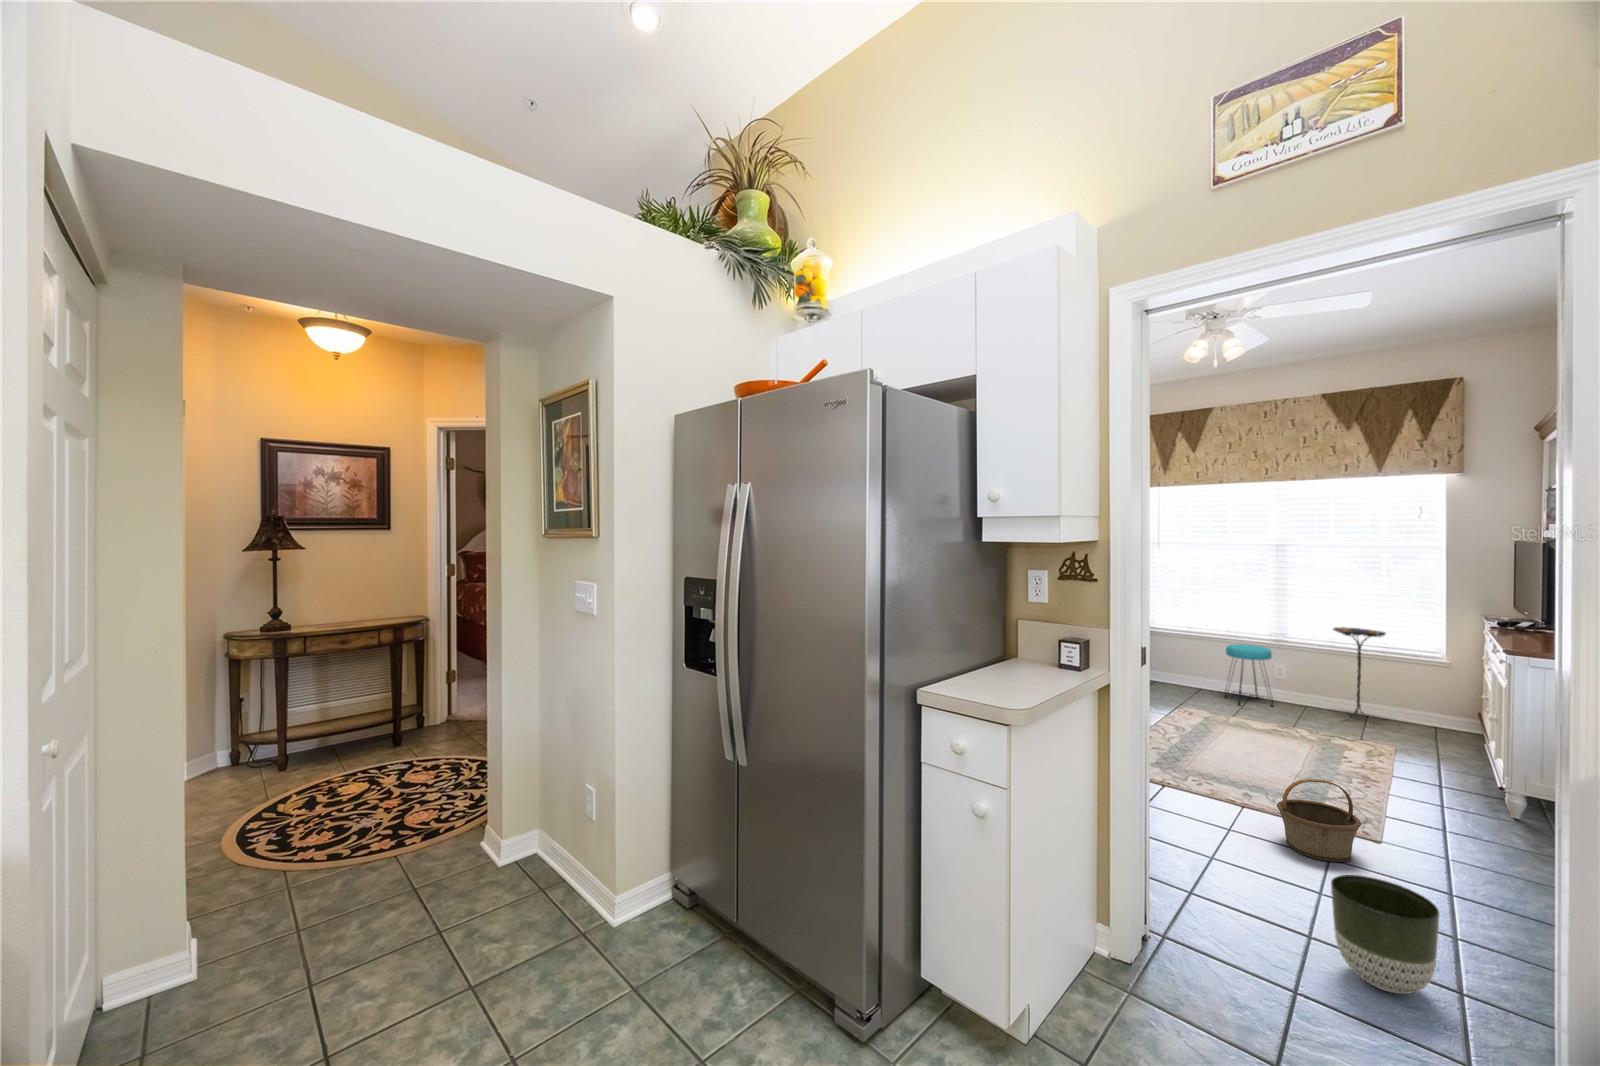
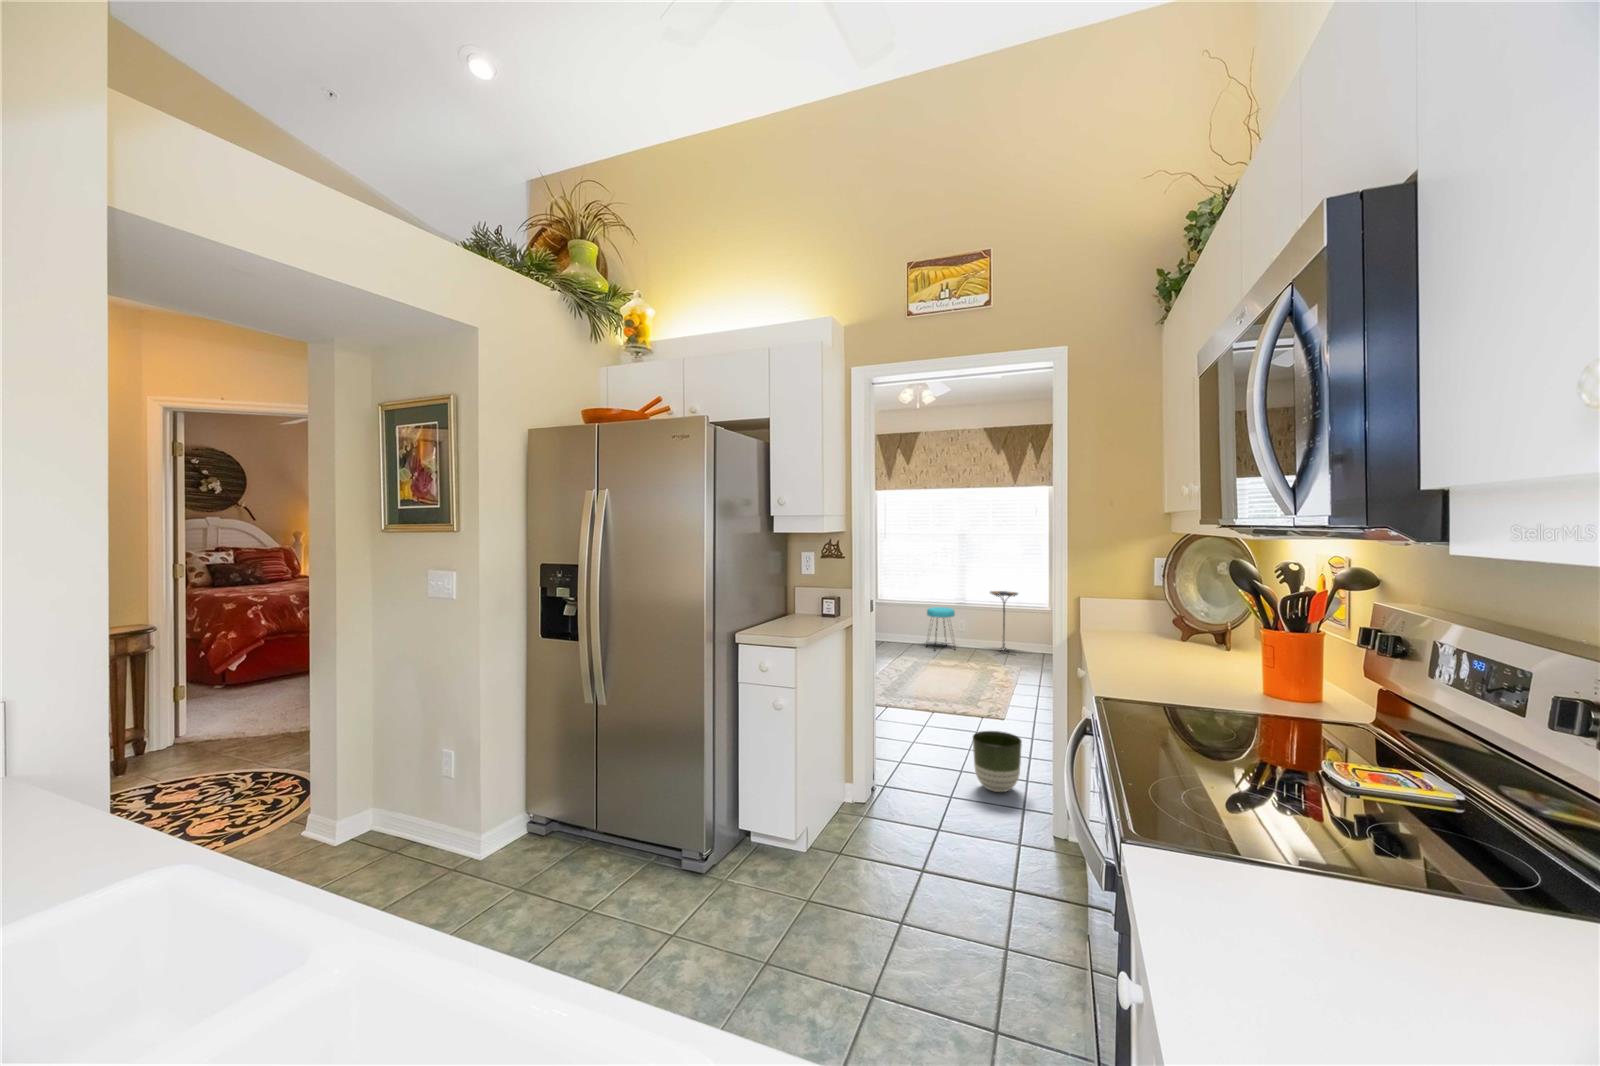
basket: present [1277,779,1361,862] -> none [951,685,995,735]

